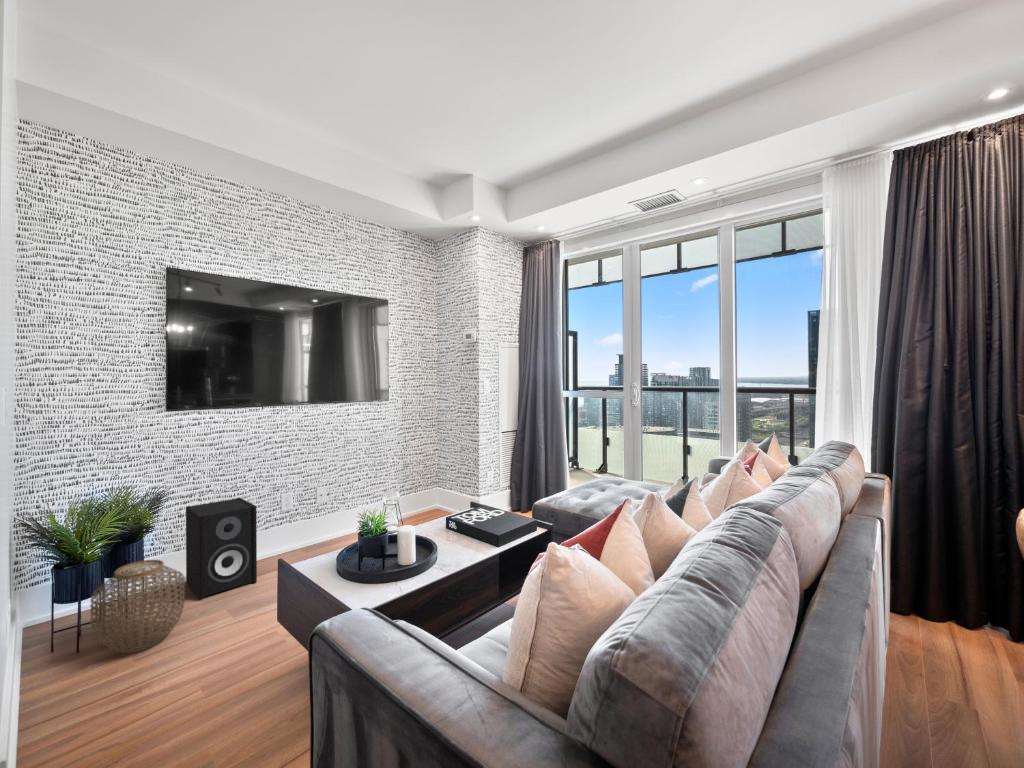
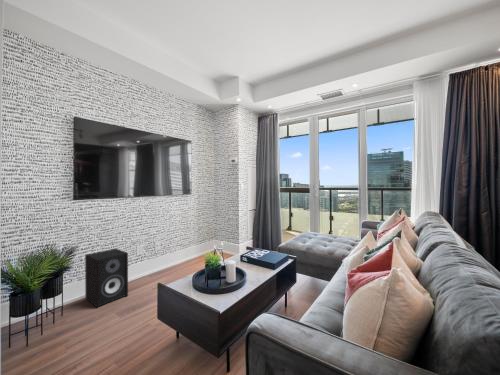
woven basket: present [90,560,185,653] -> none [37,287,93,344]

